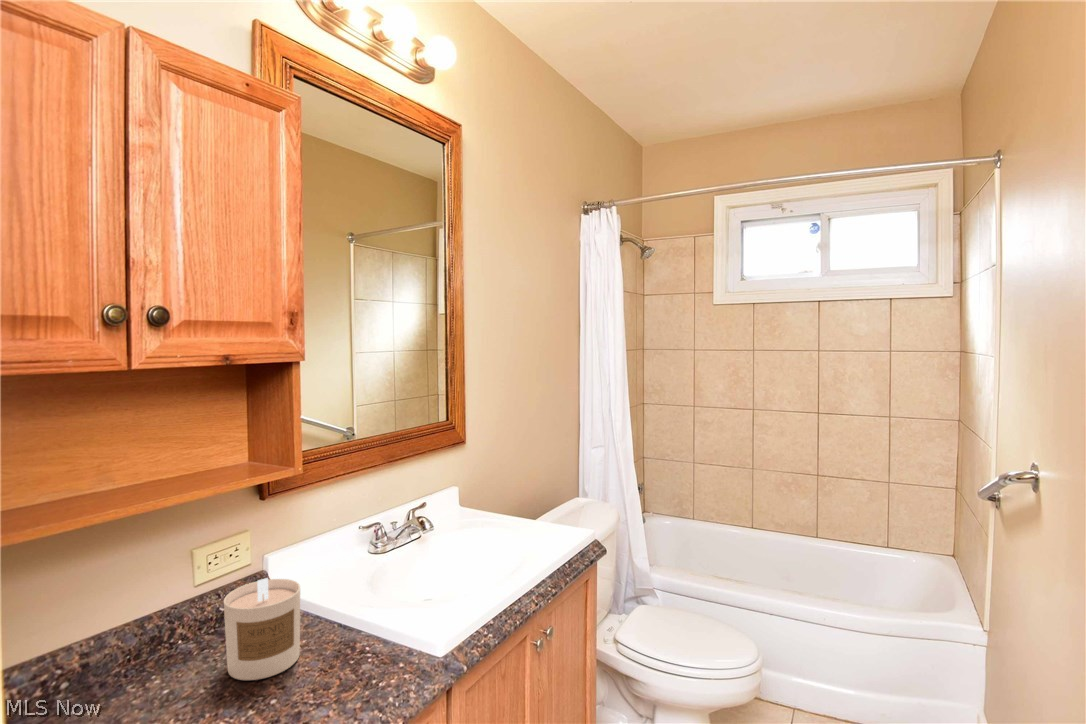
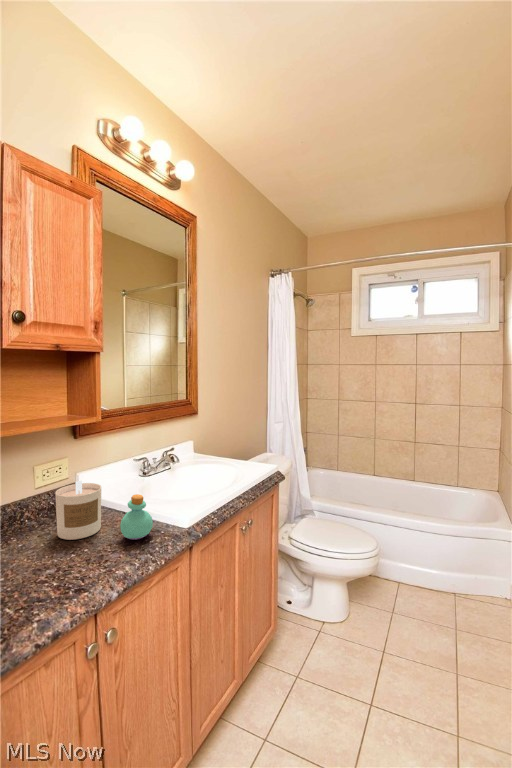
perfume bottle: none [330,603,385,682] -> present [120,494,153,539]

